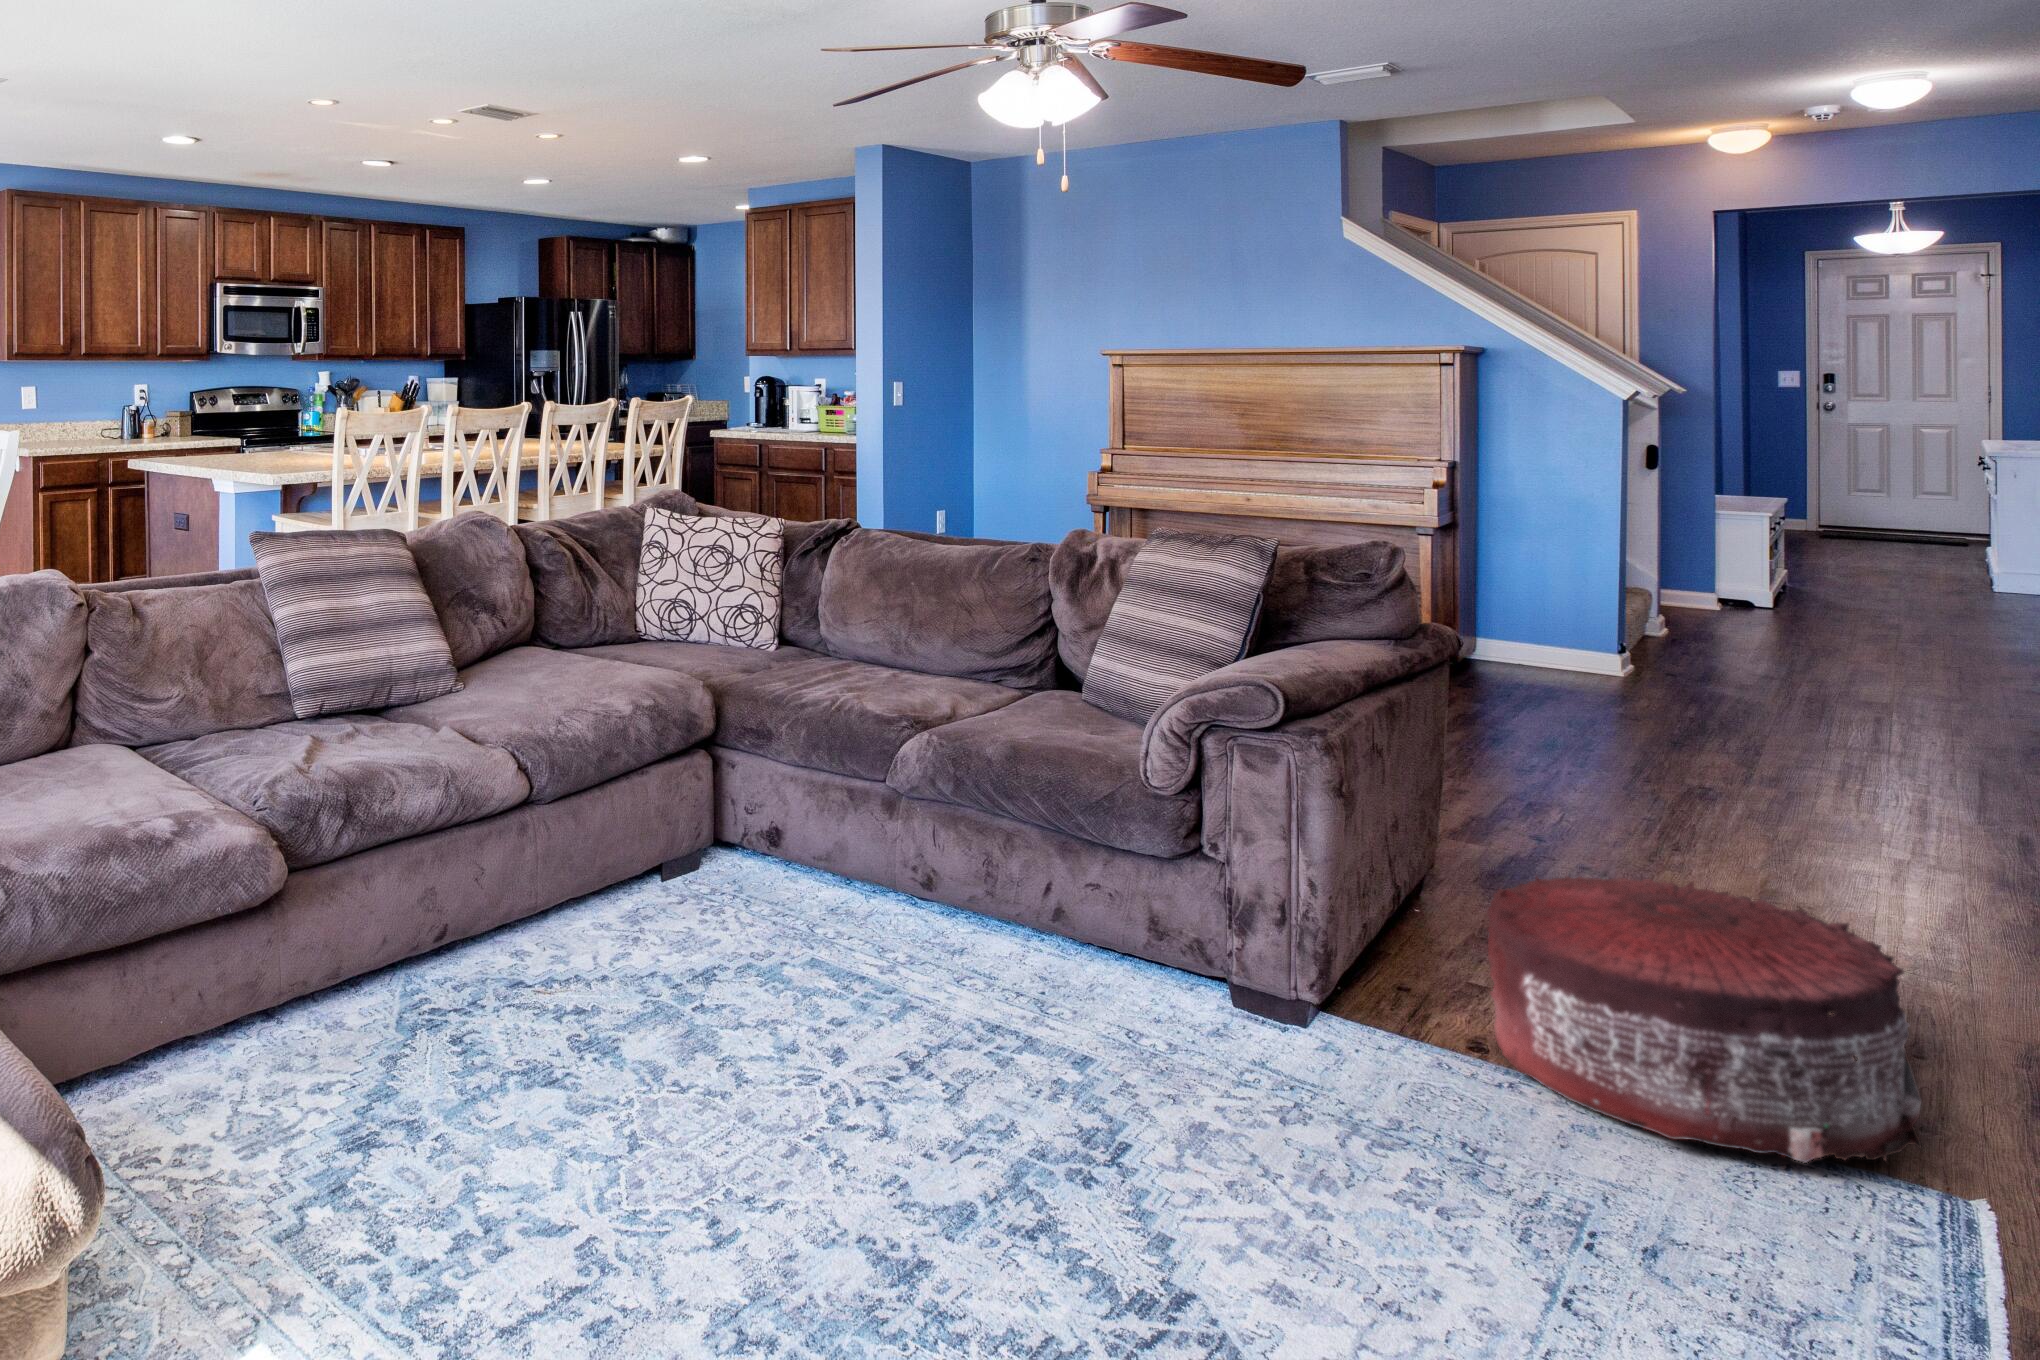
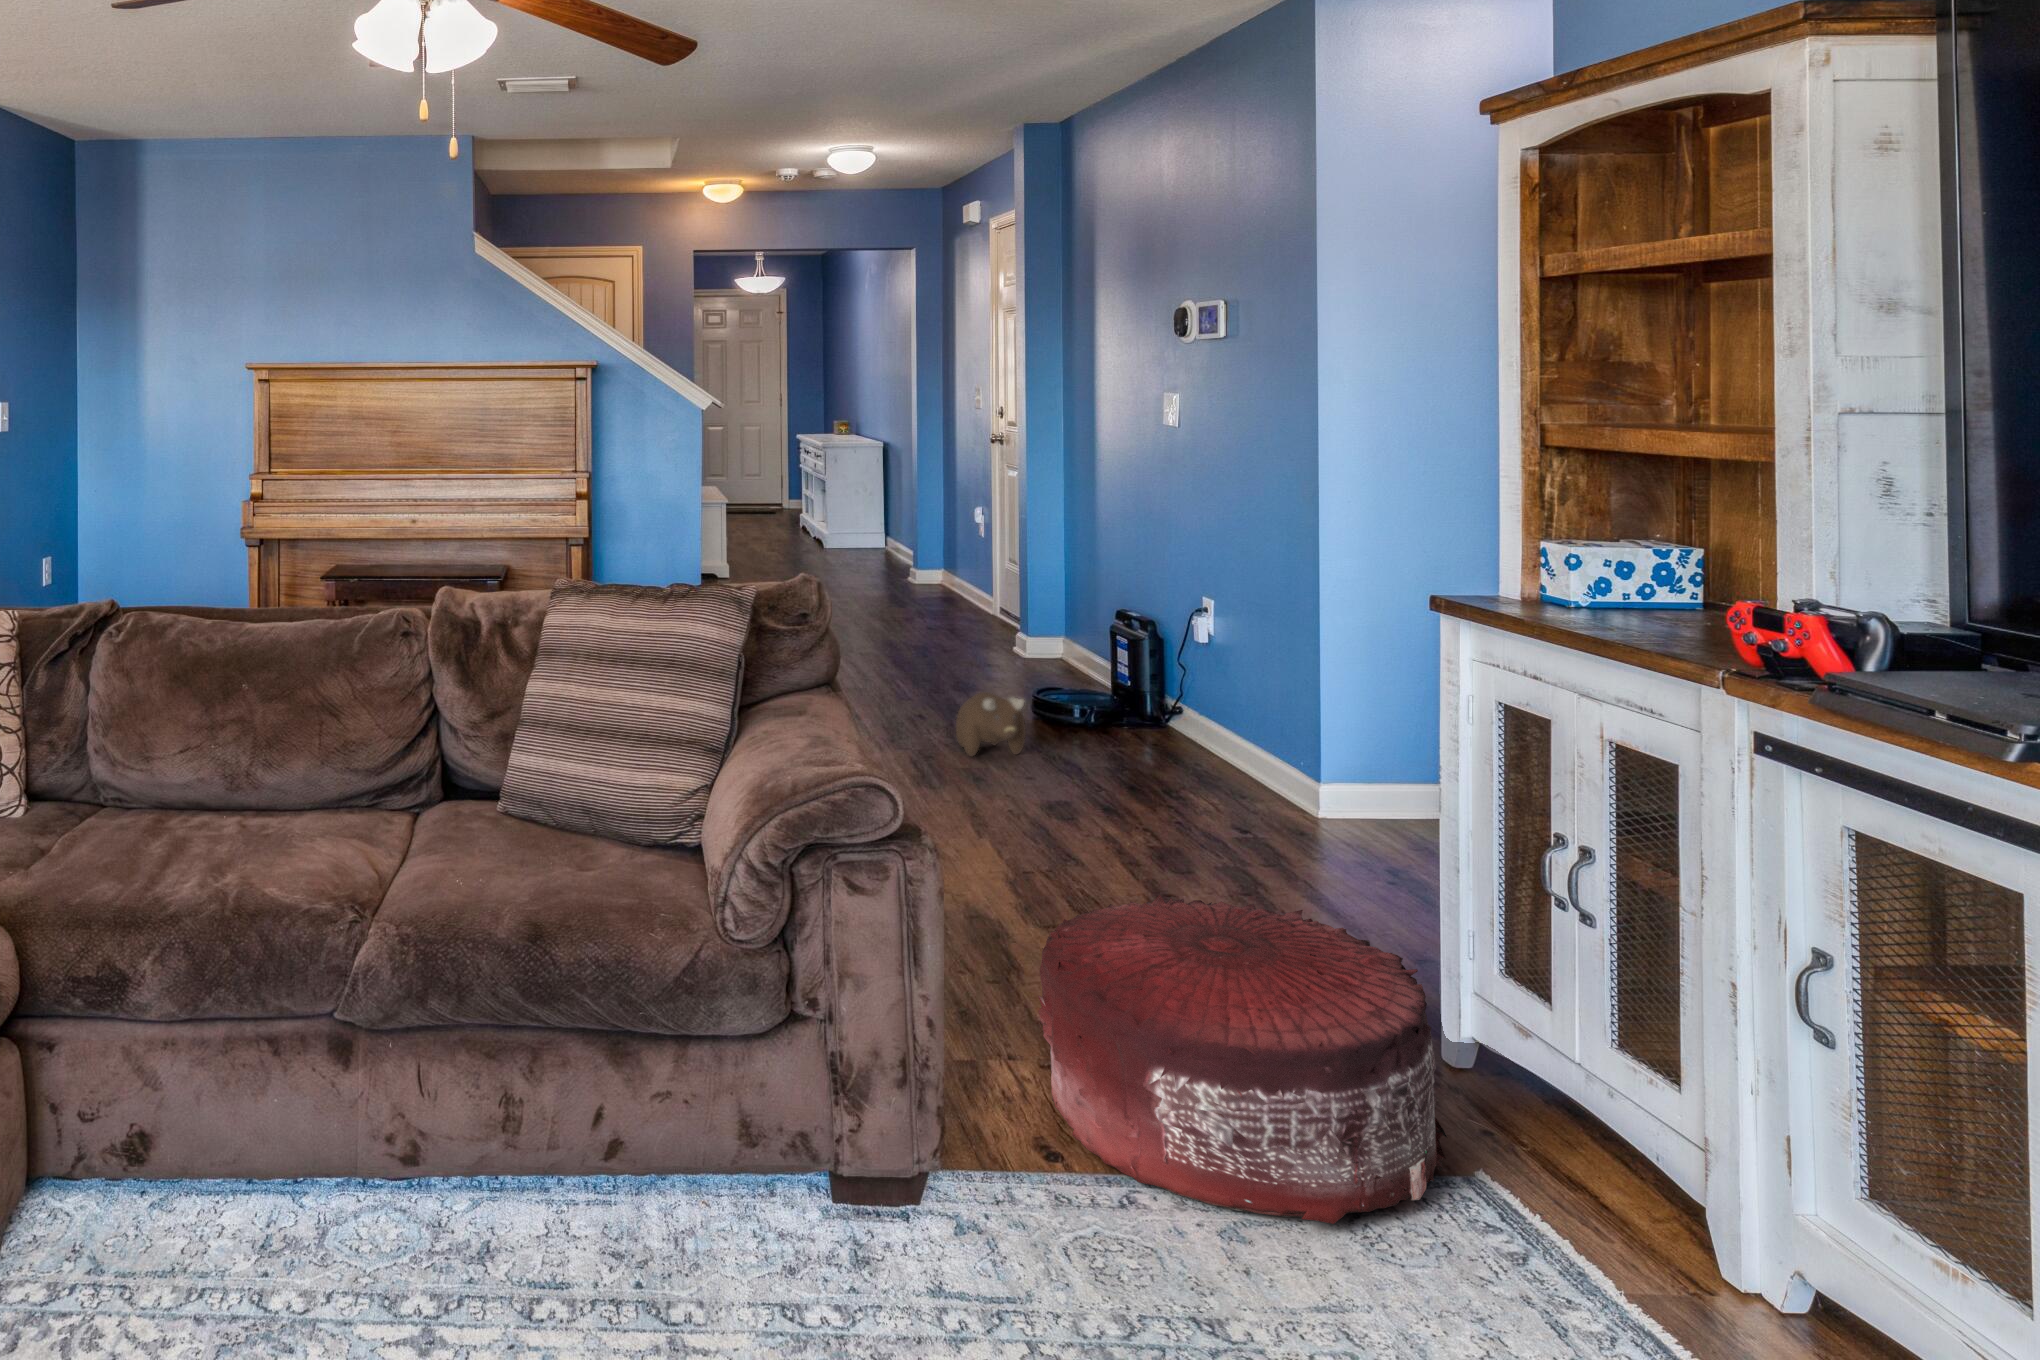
plush toy: none [1835,746,1936,824] -> present [956,692,1026,756]

